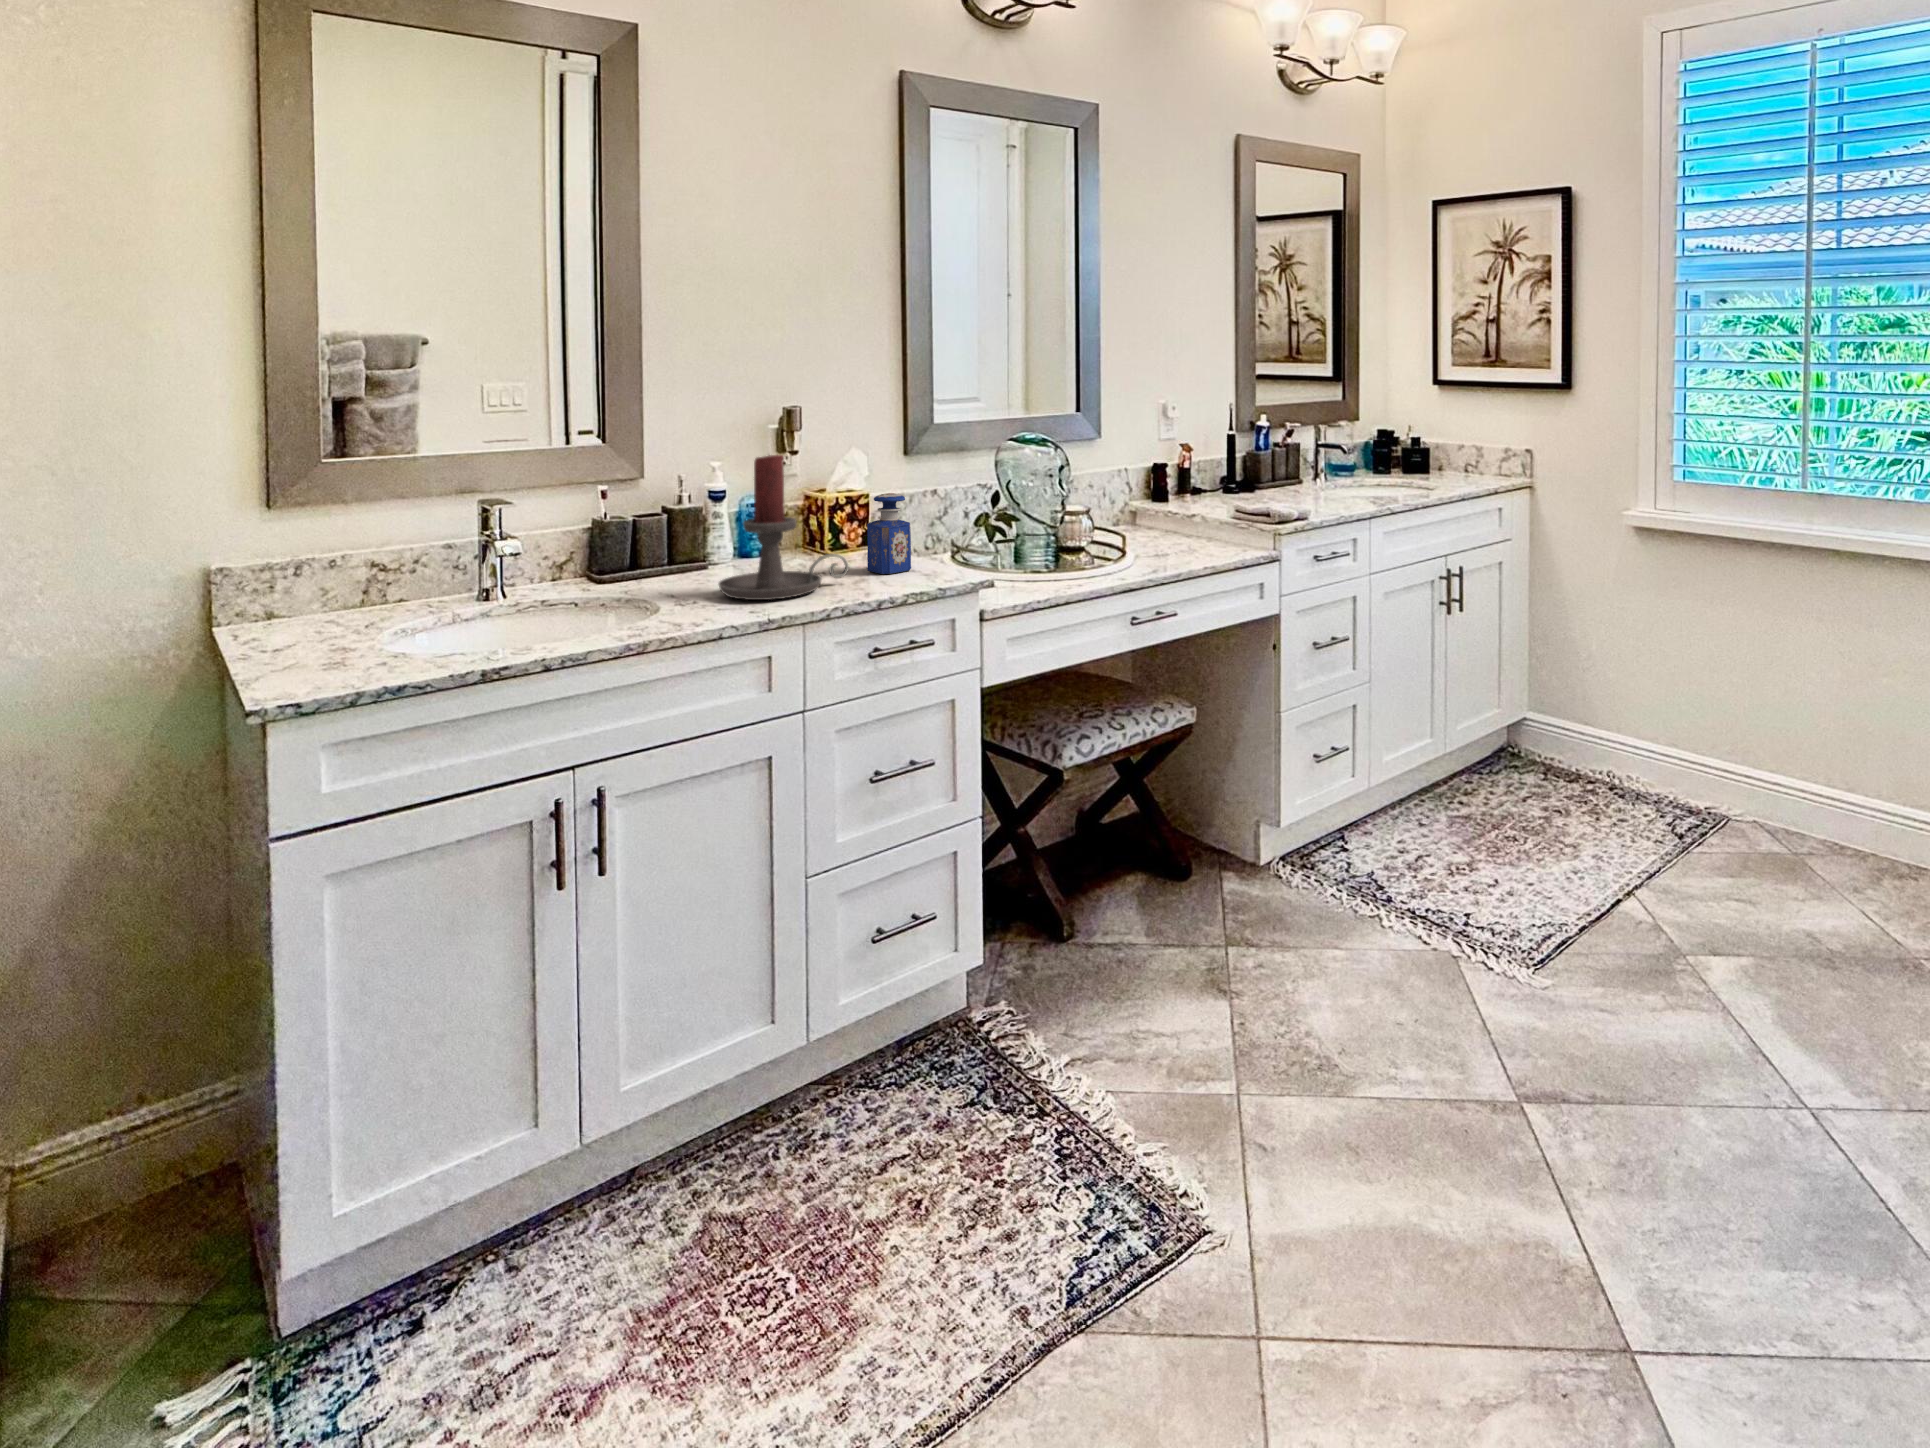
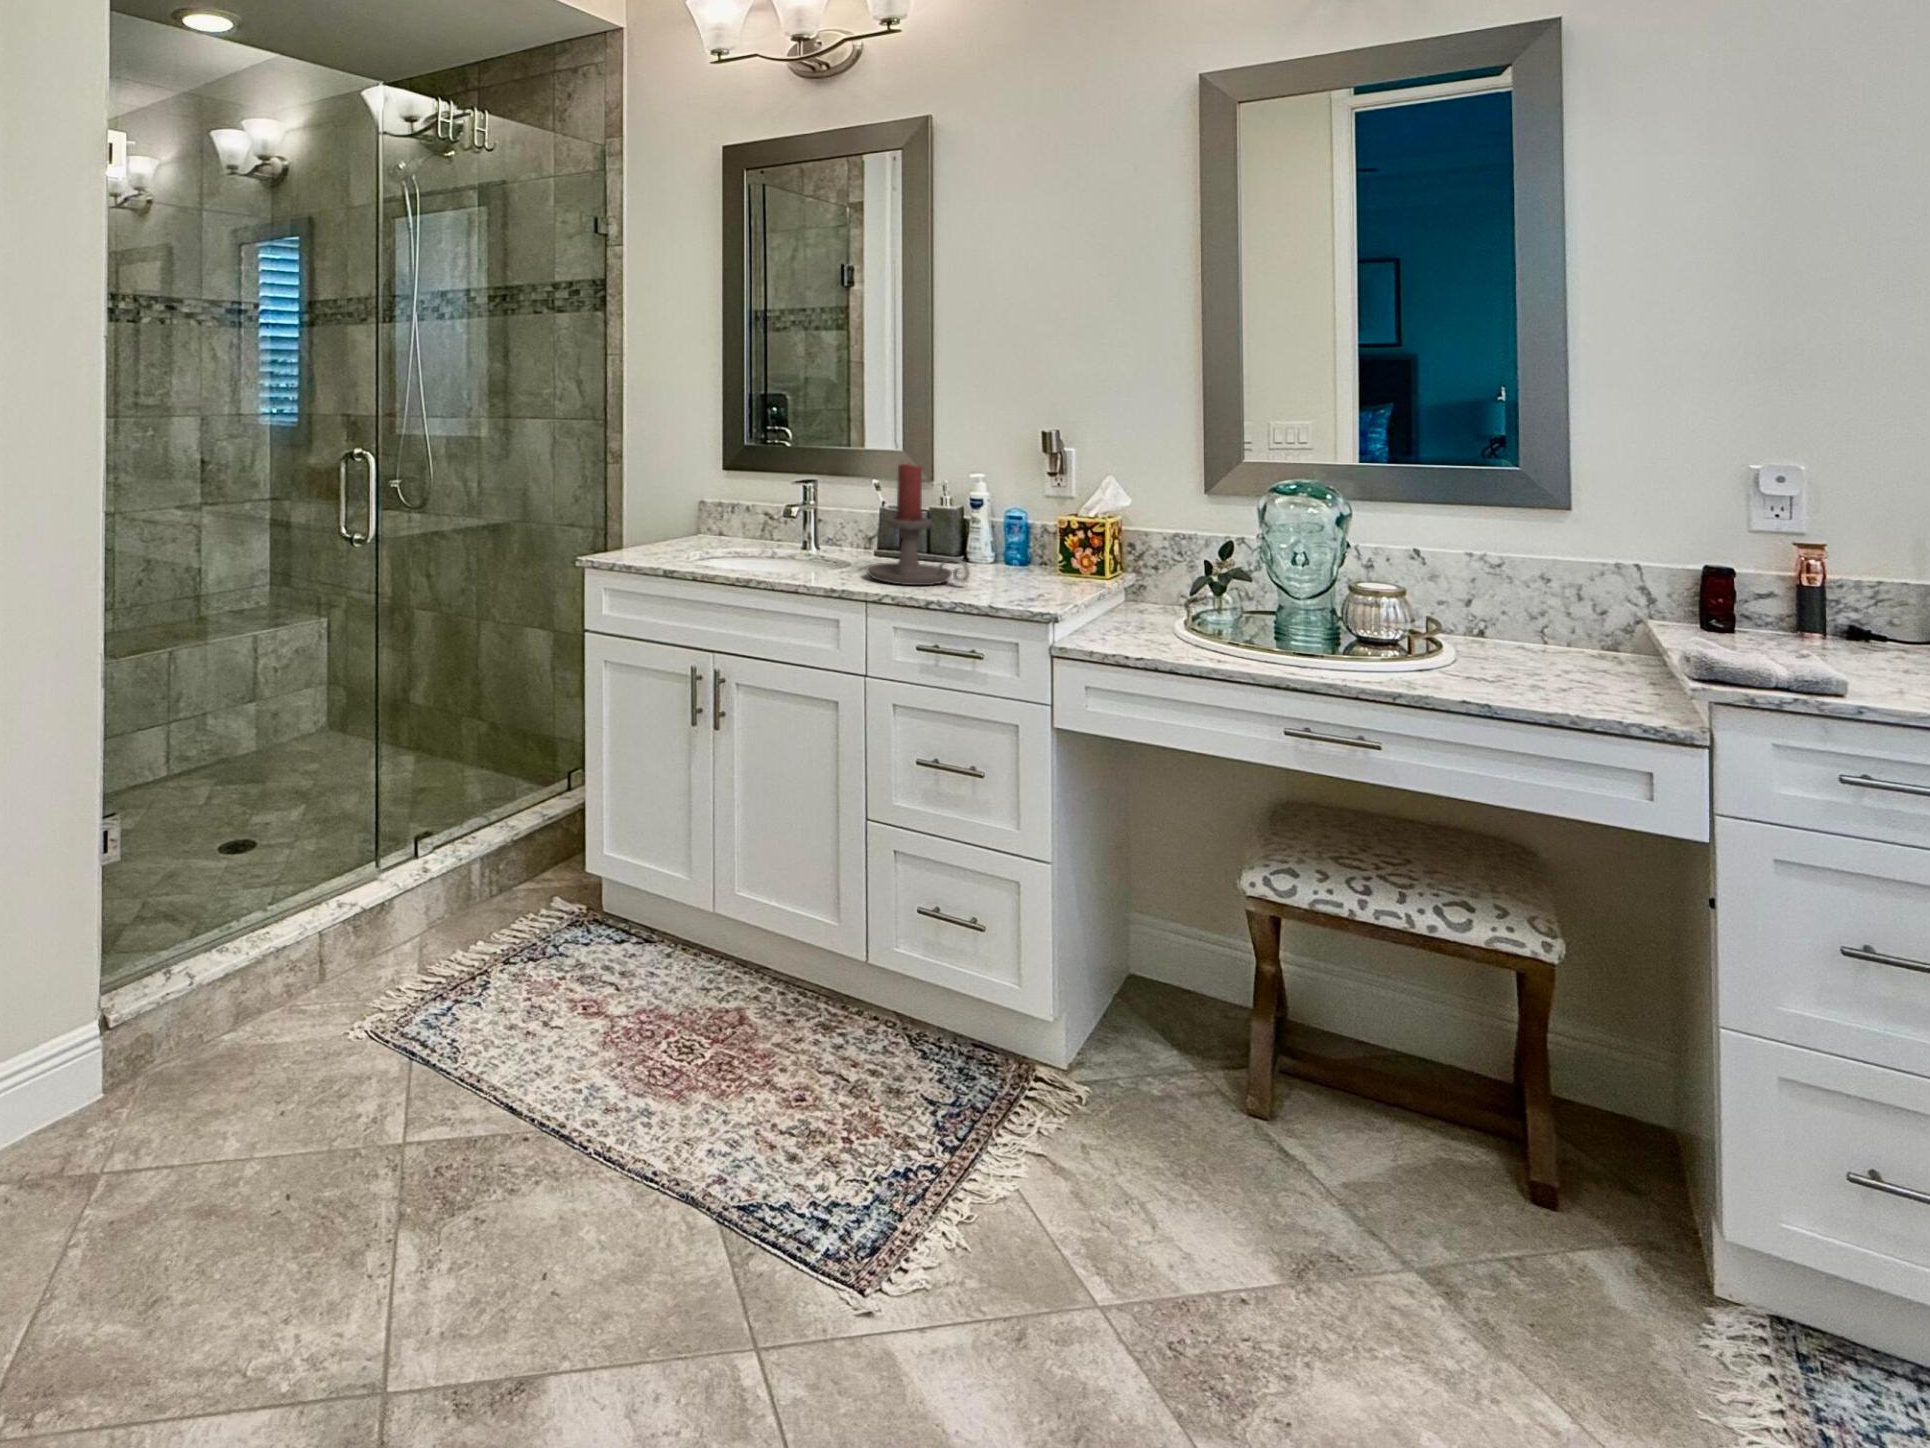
perfume bottle: present [867,493,911,574] -> none [1015,517,1056,595]

